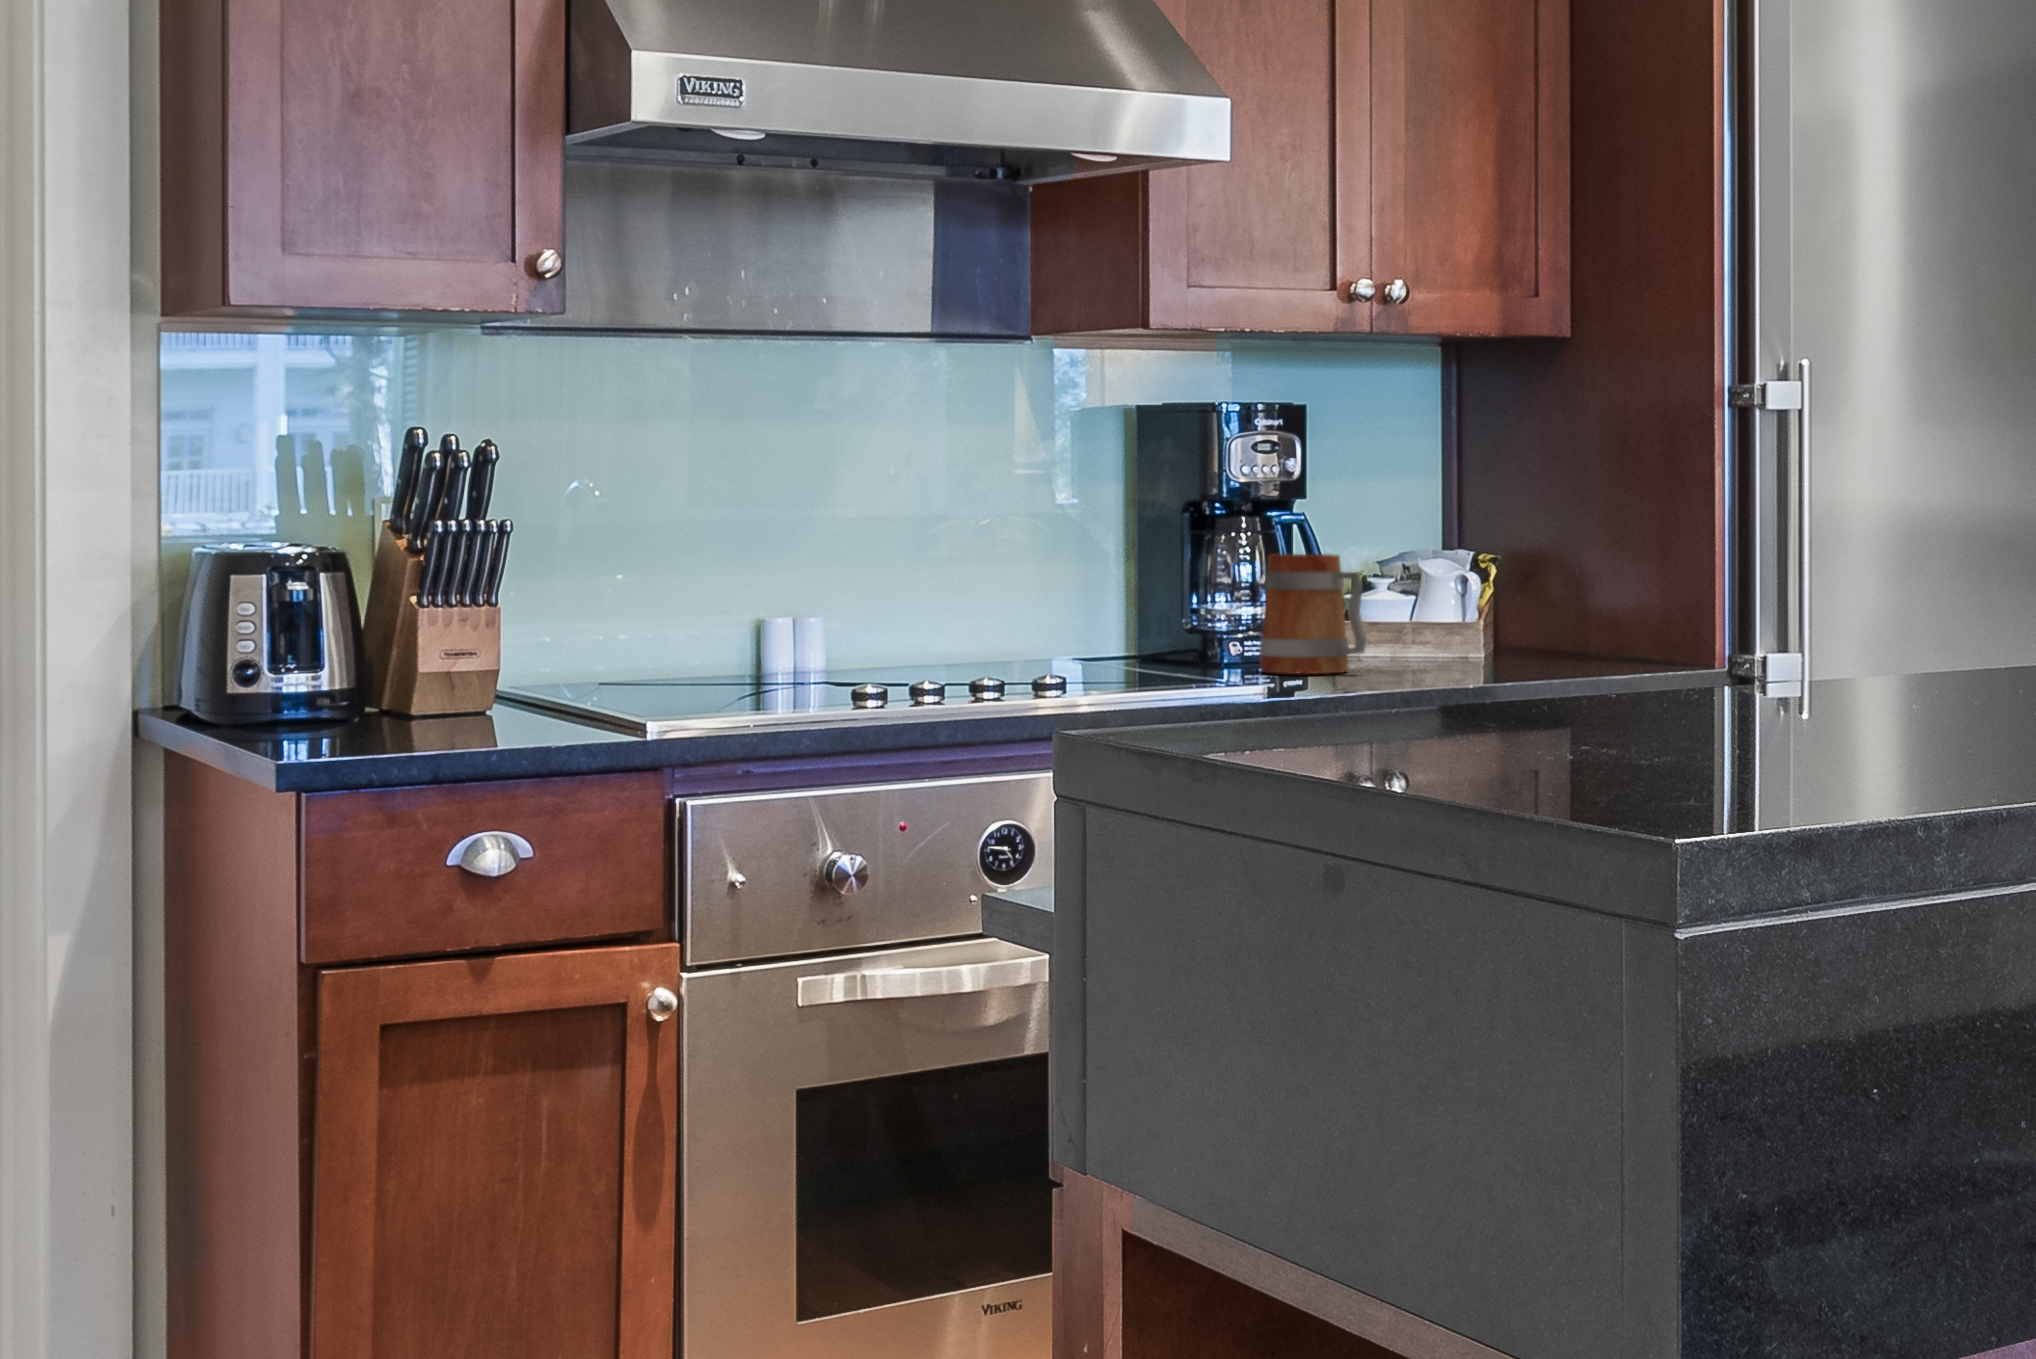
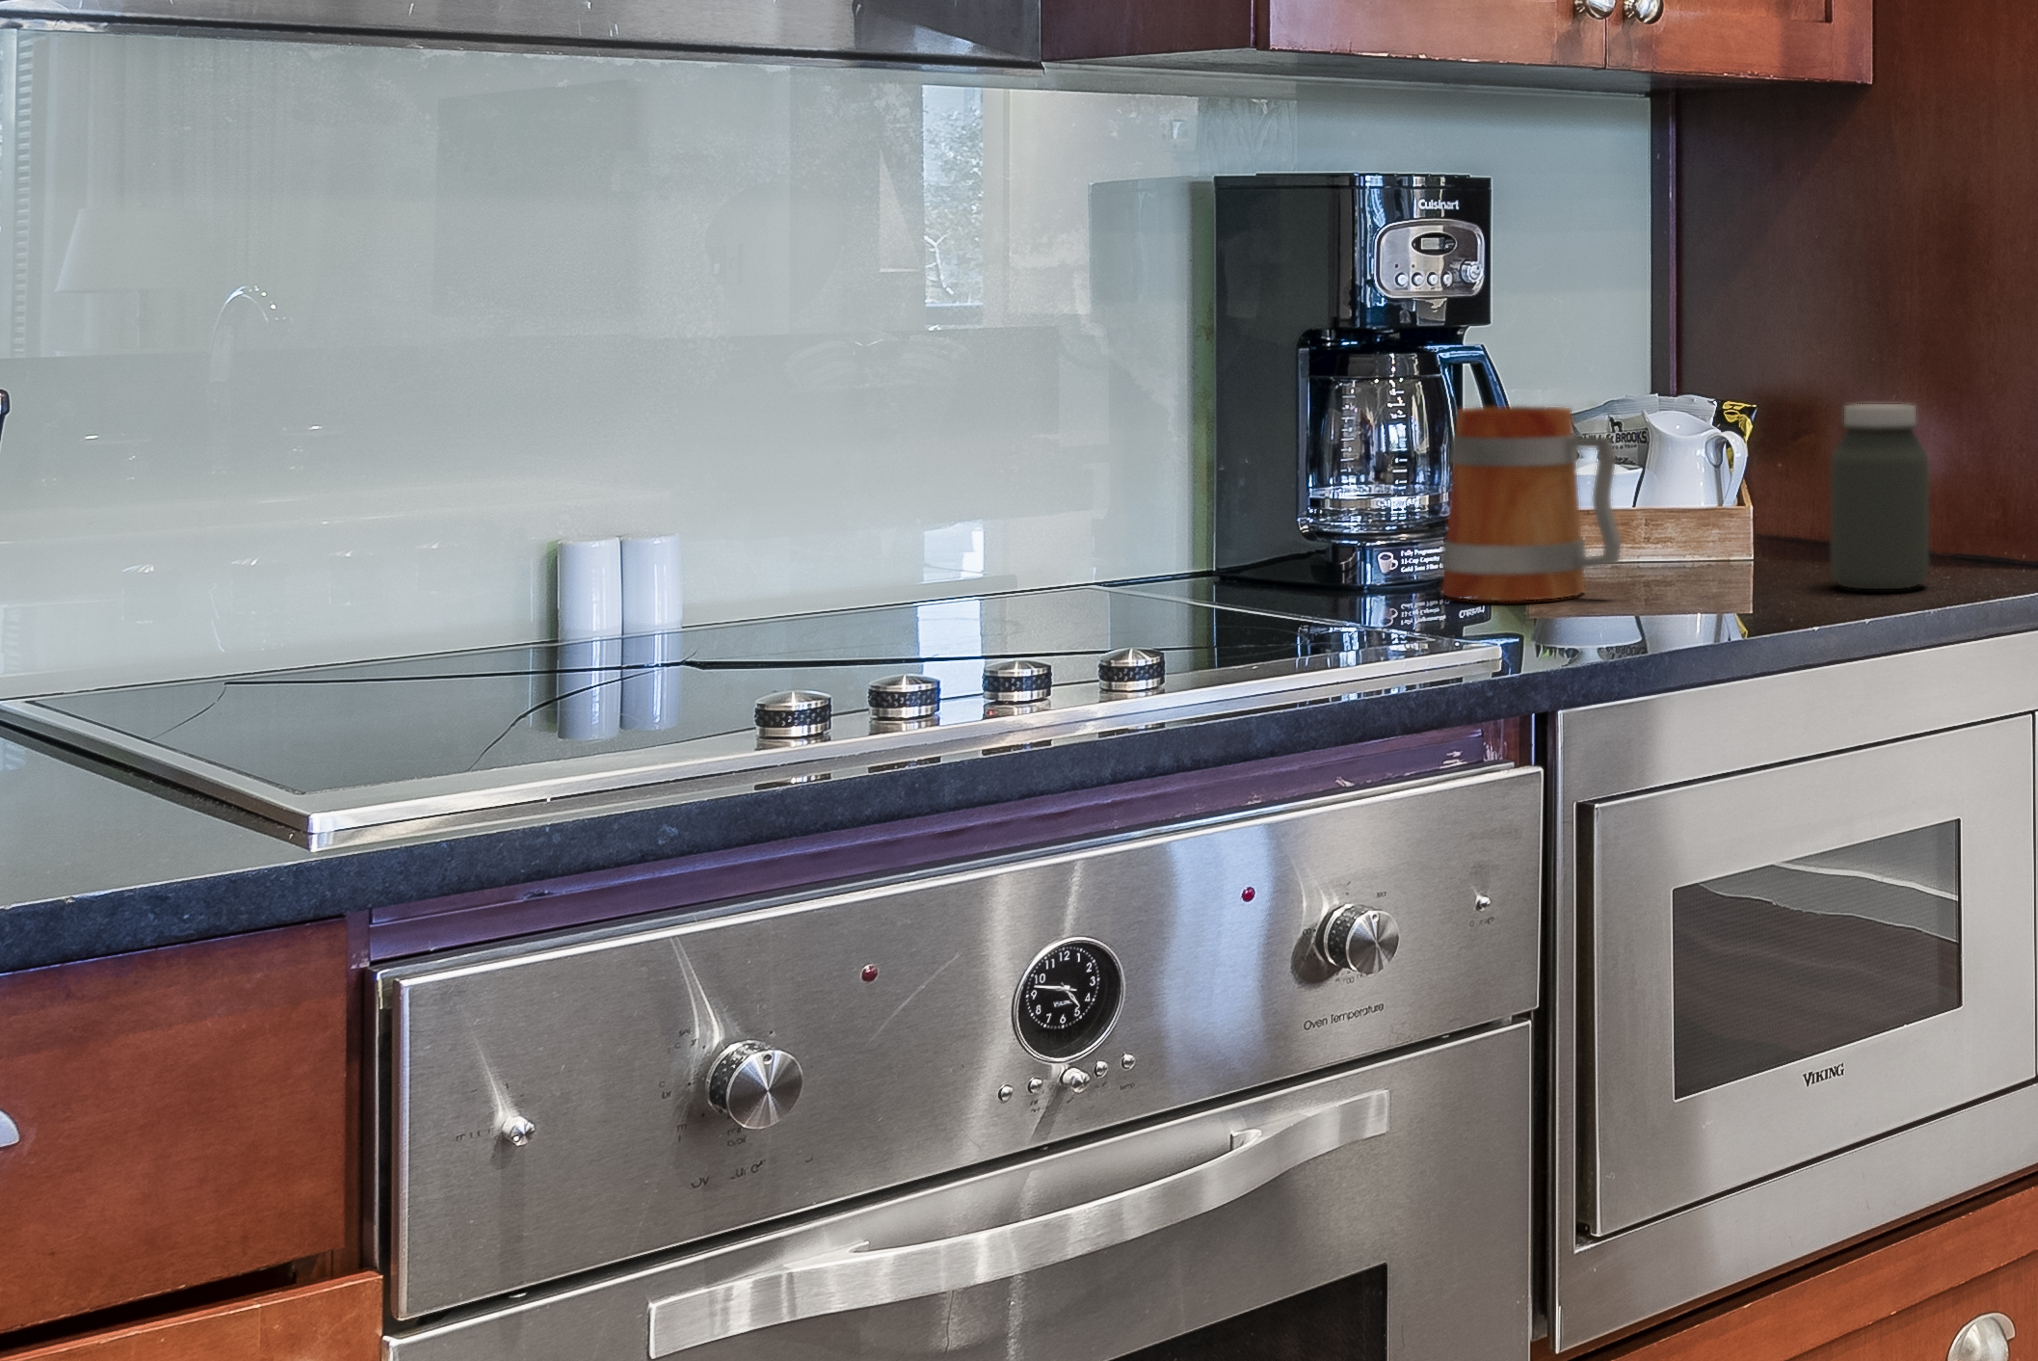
jar: none [1504,554,1569,673] -> present [1830,404,1929,589]

